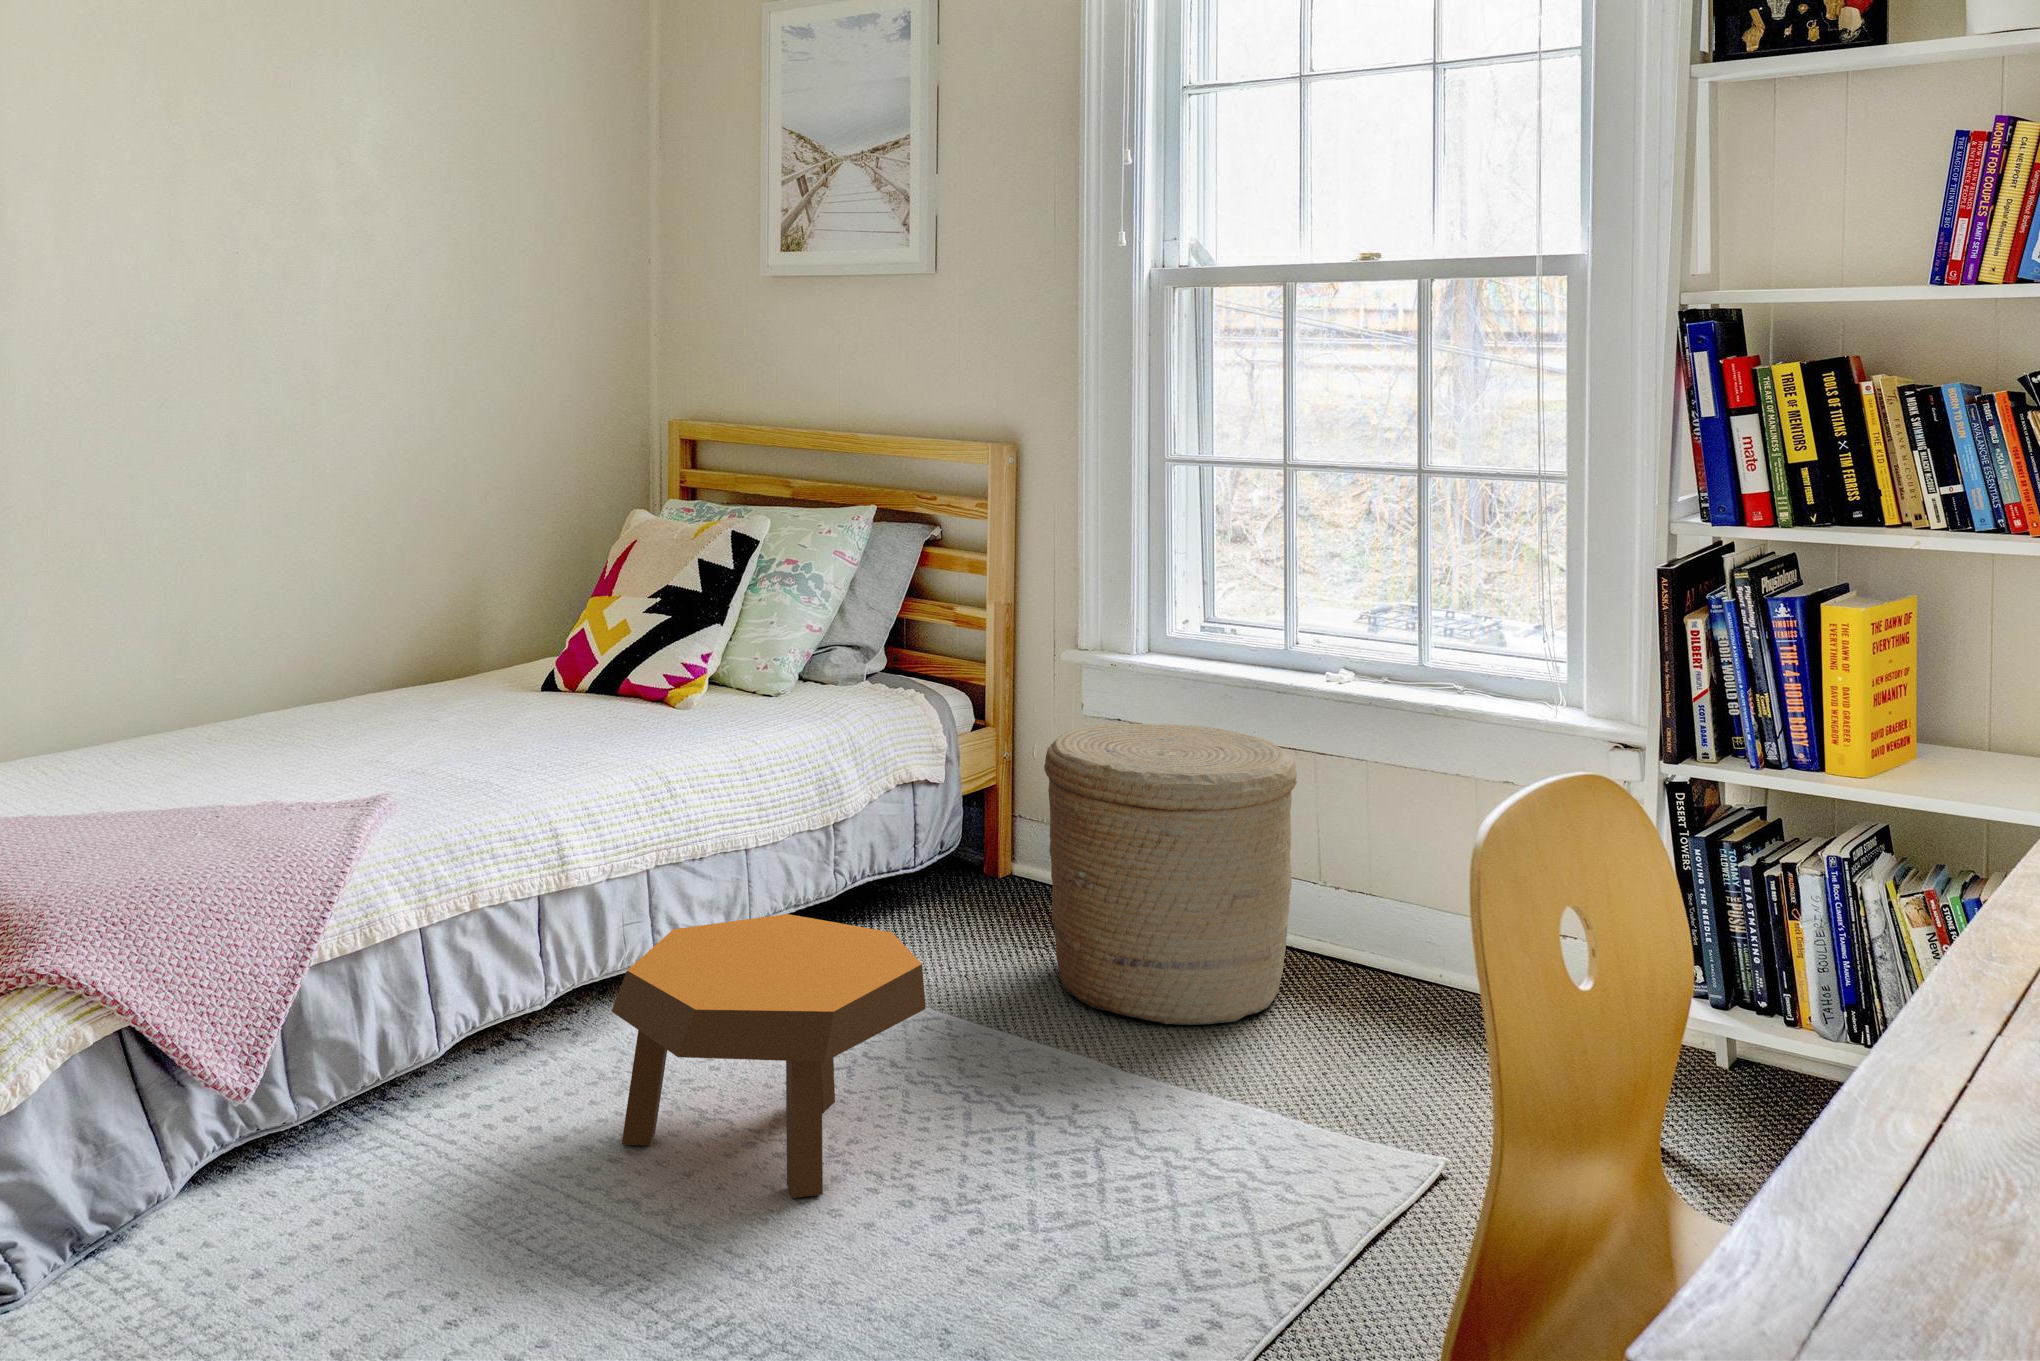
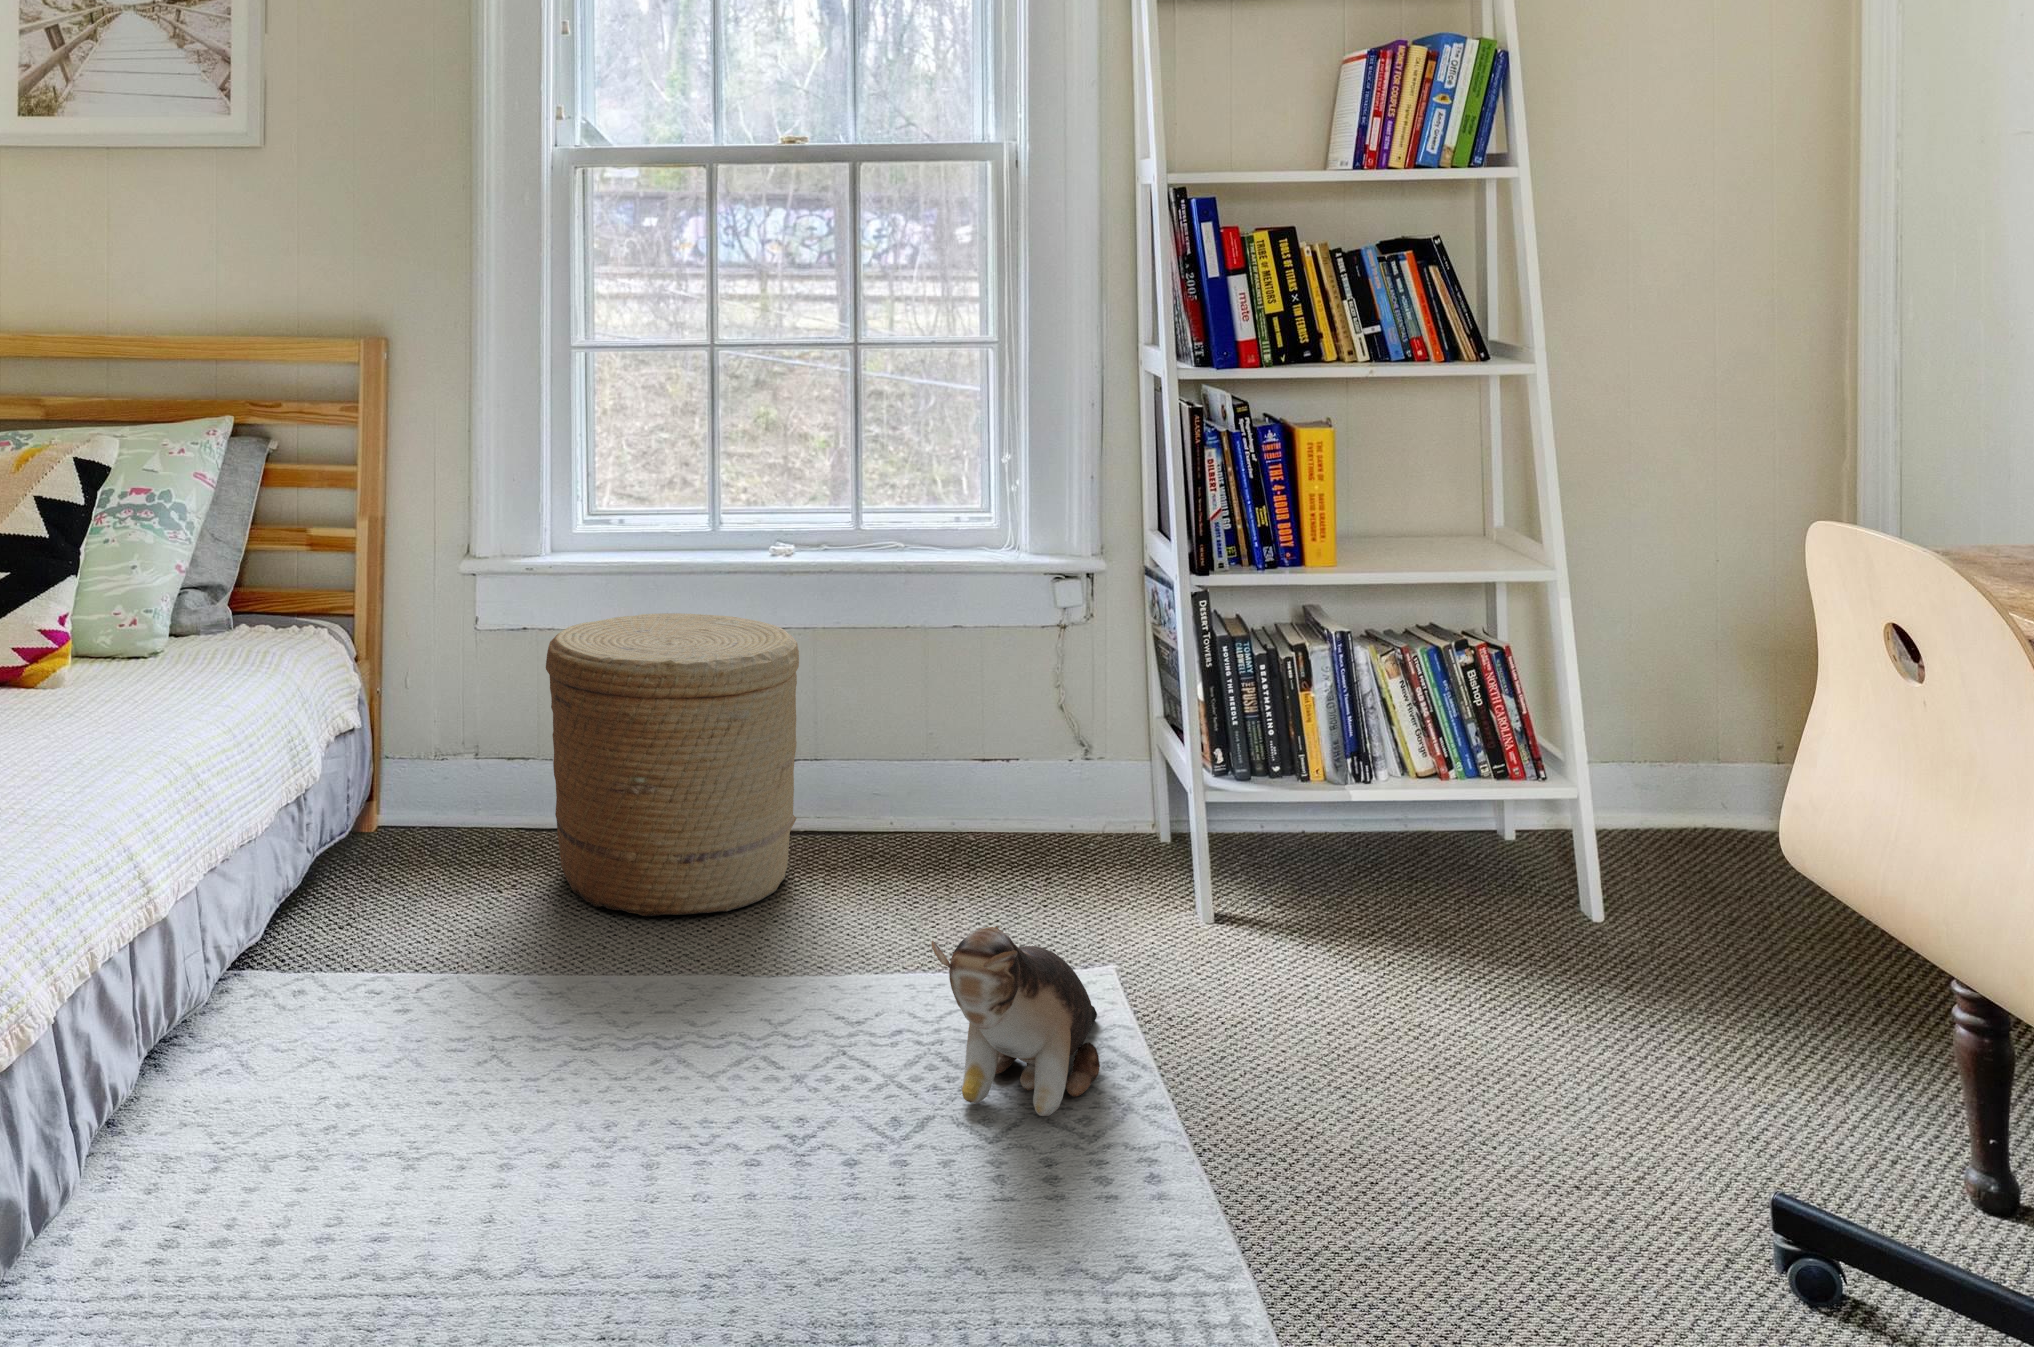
footstool: present [612,914,926,1198] -> none [341,881,694,1233]
plush toy: none [1060,1051,1365,1261] -> present [931,926,1100,1116]

